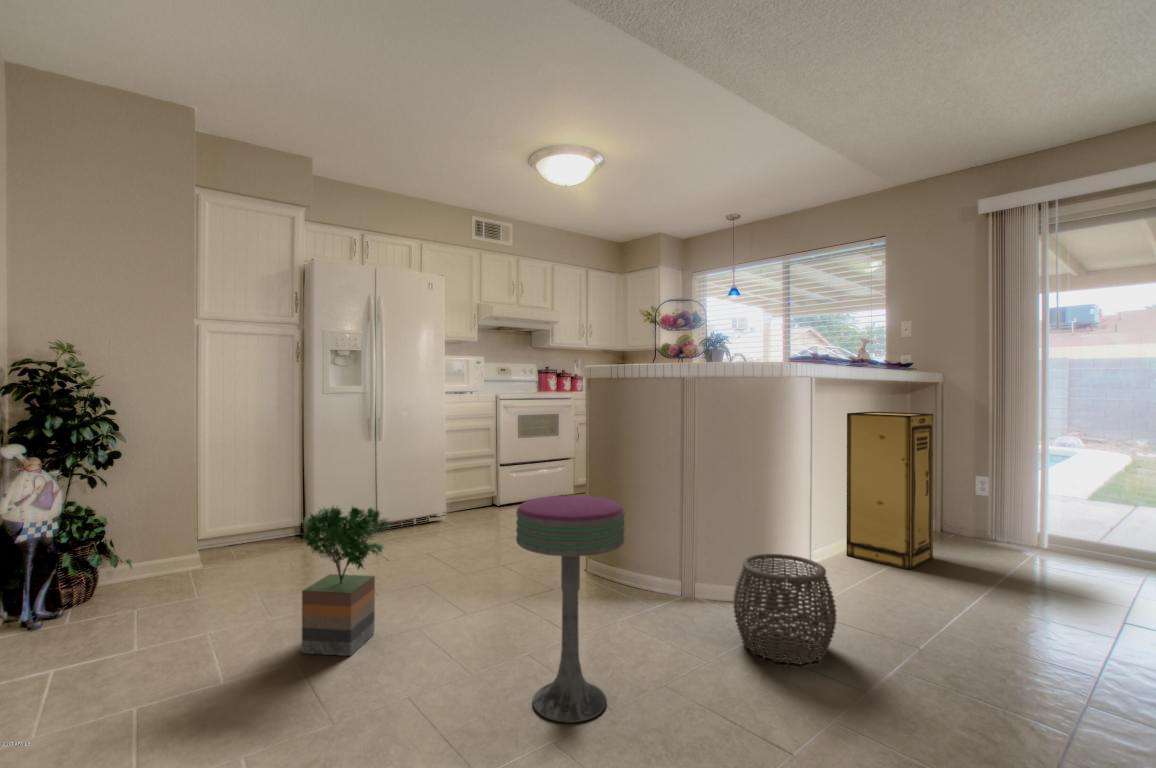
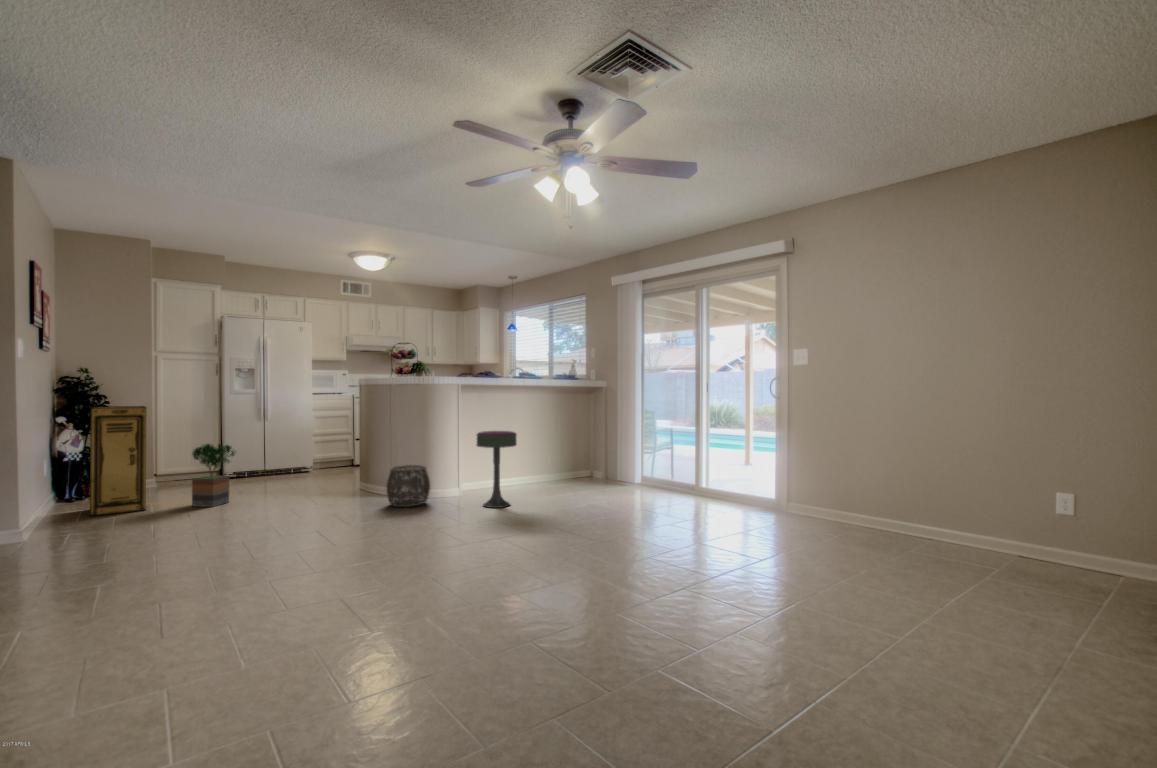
storage cabinet: present [846,412,933,570] -> present [90,406,146,516]
bar stool: present [516,495,625,723] -> present [477,431,517,508]

